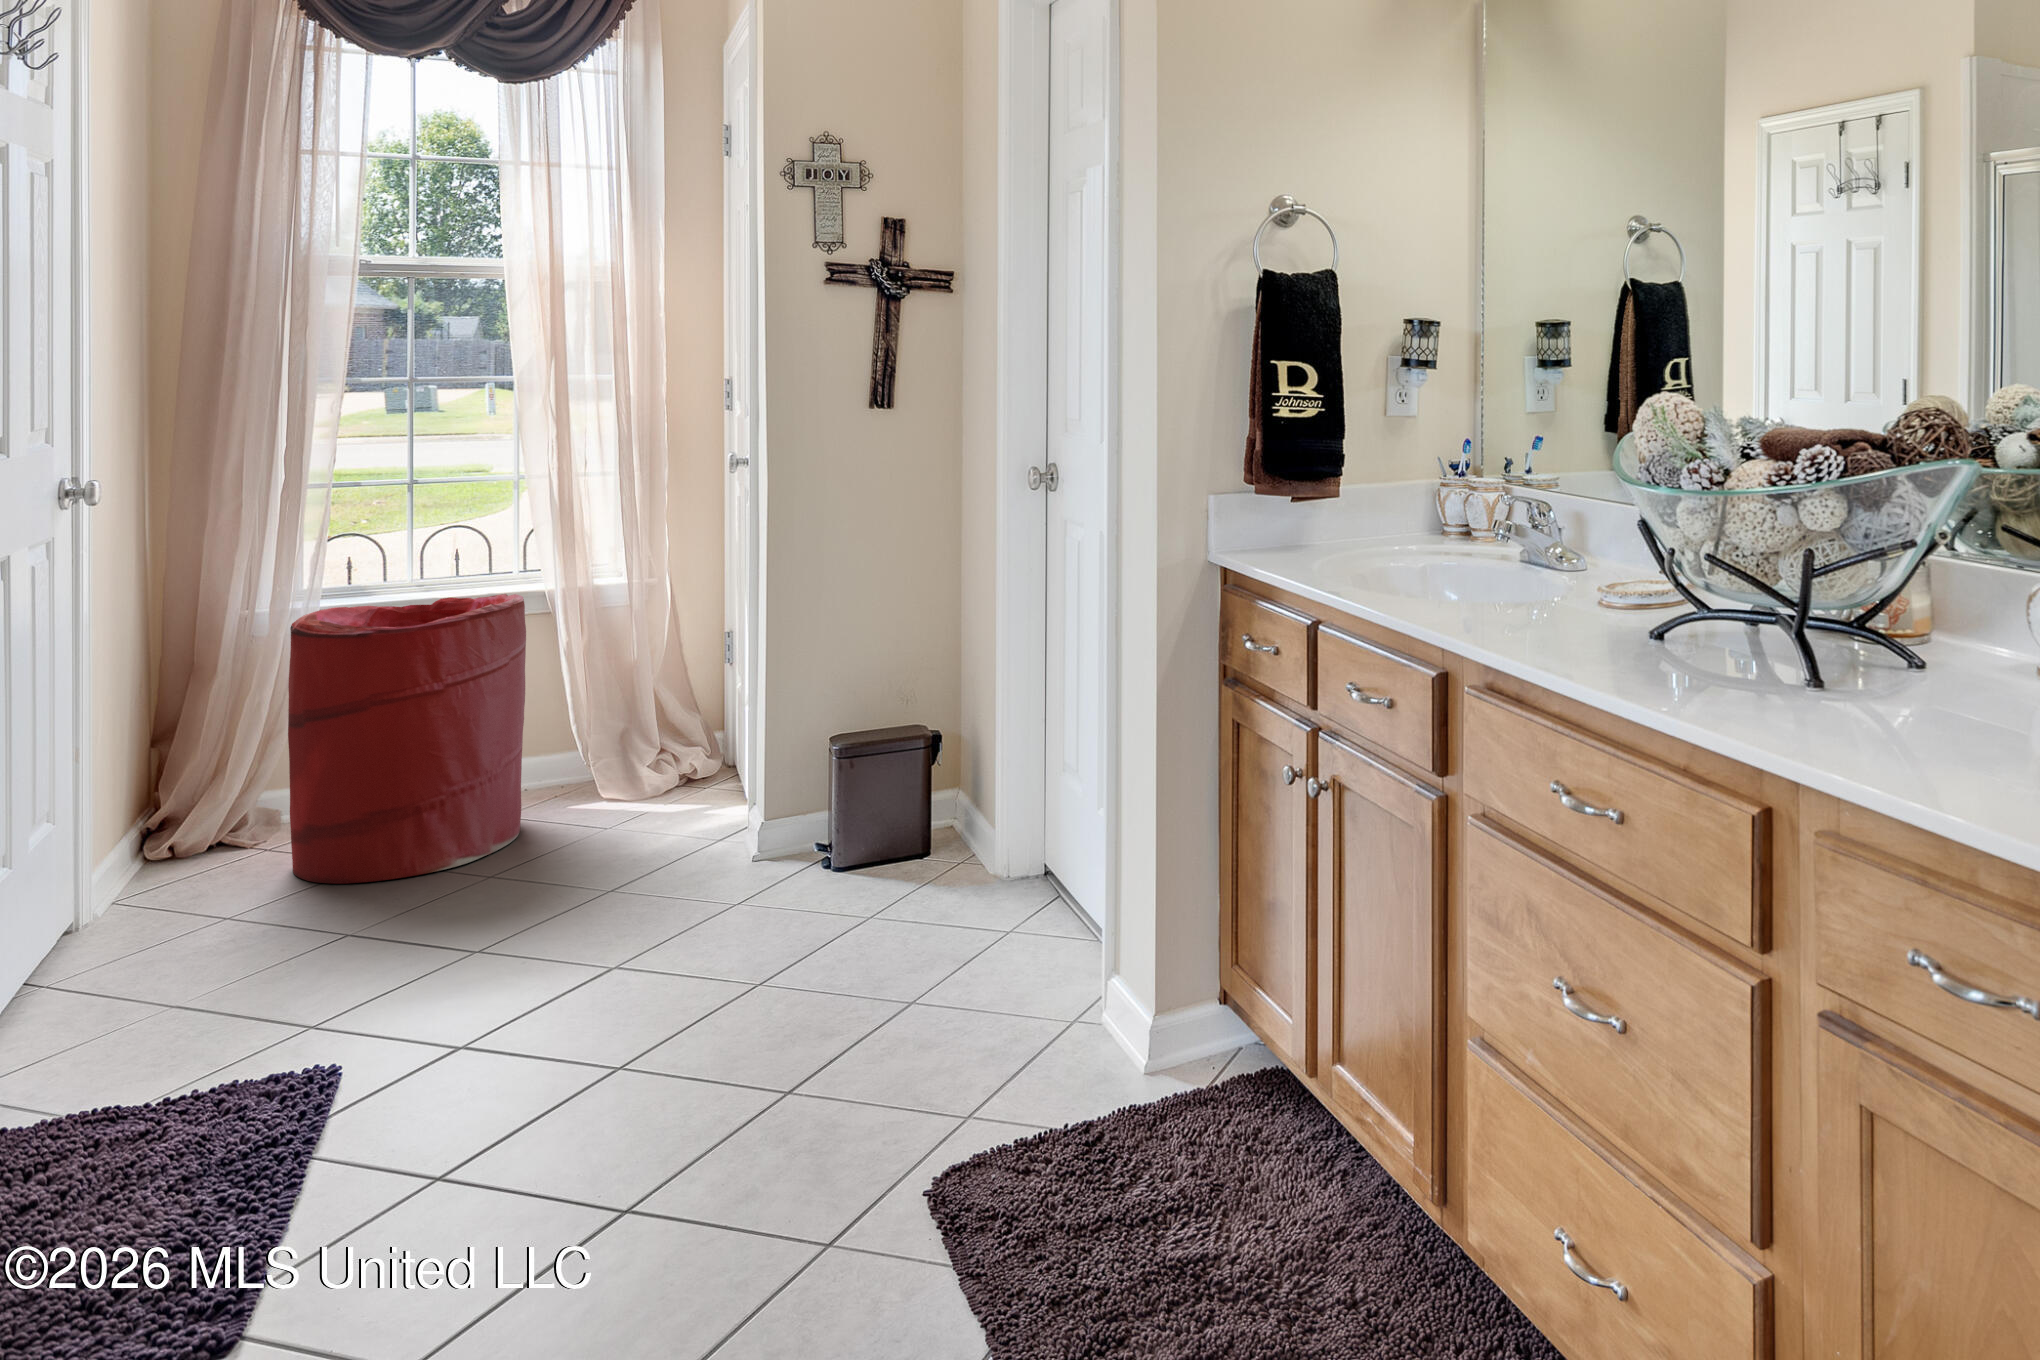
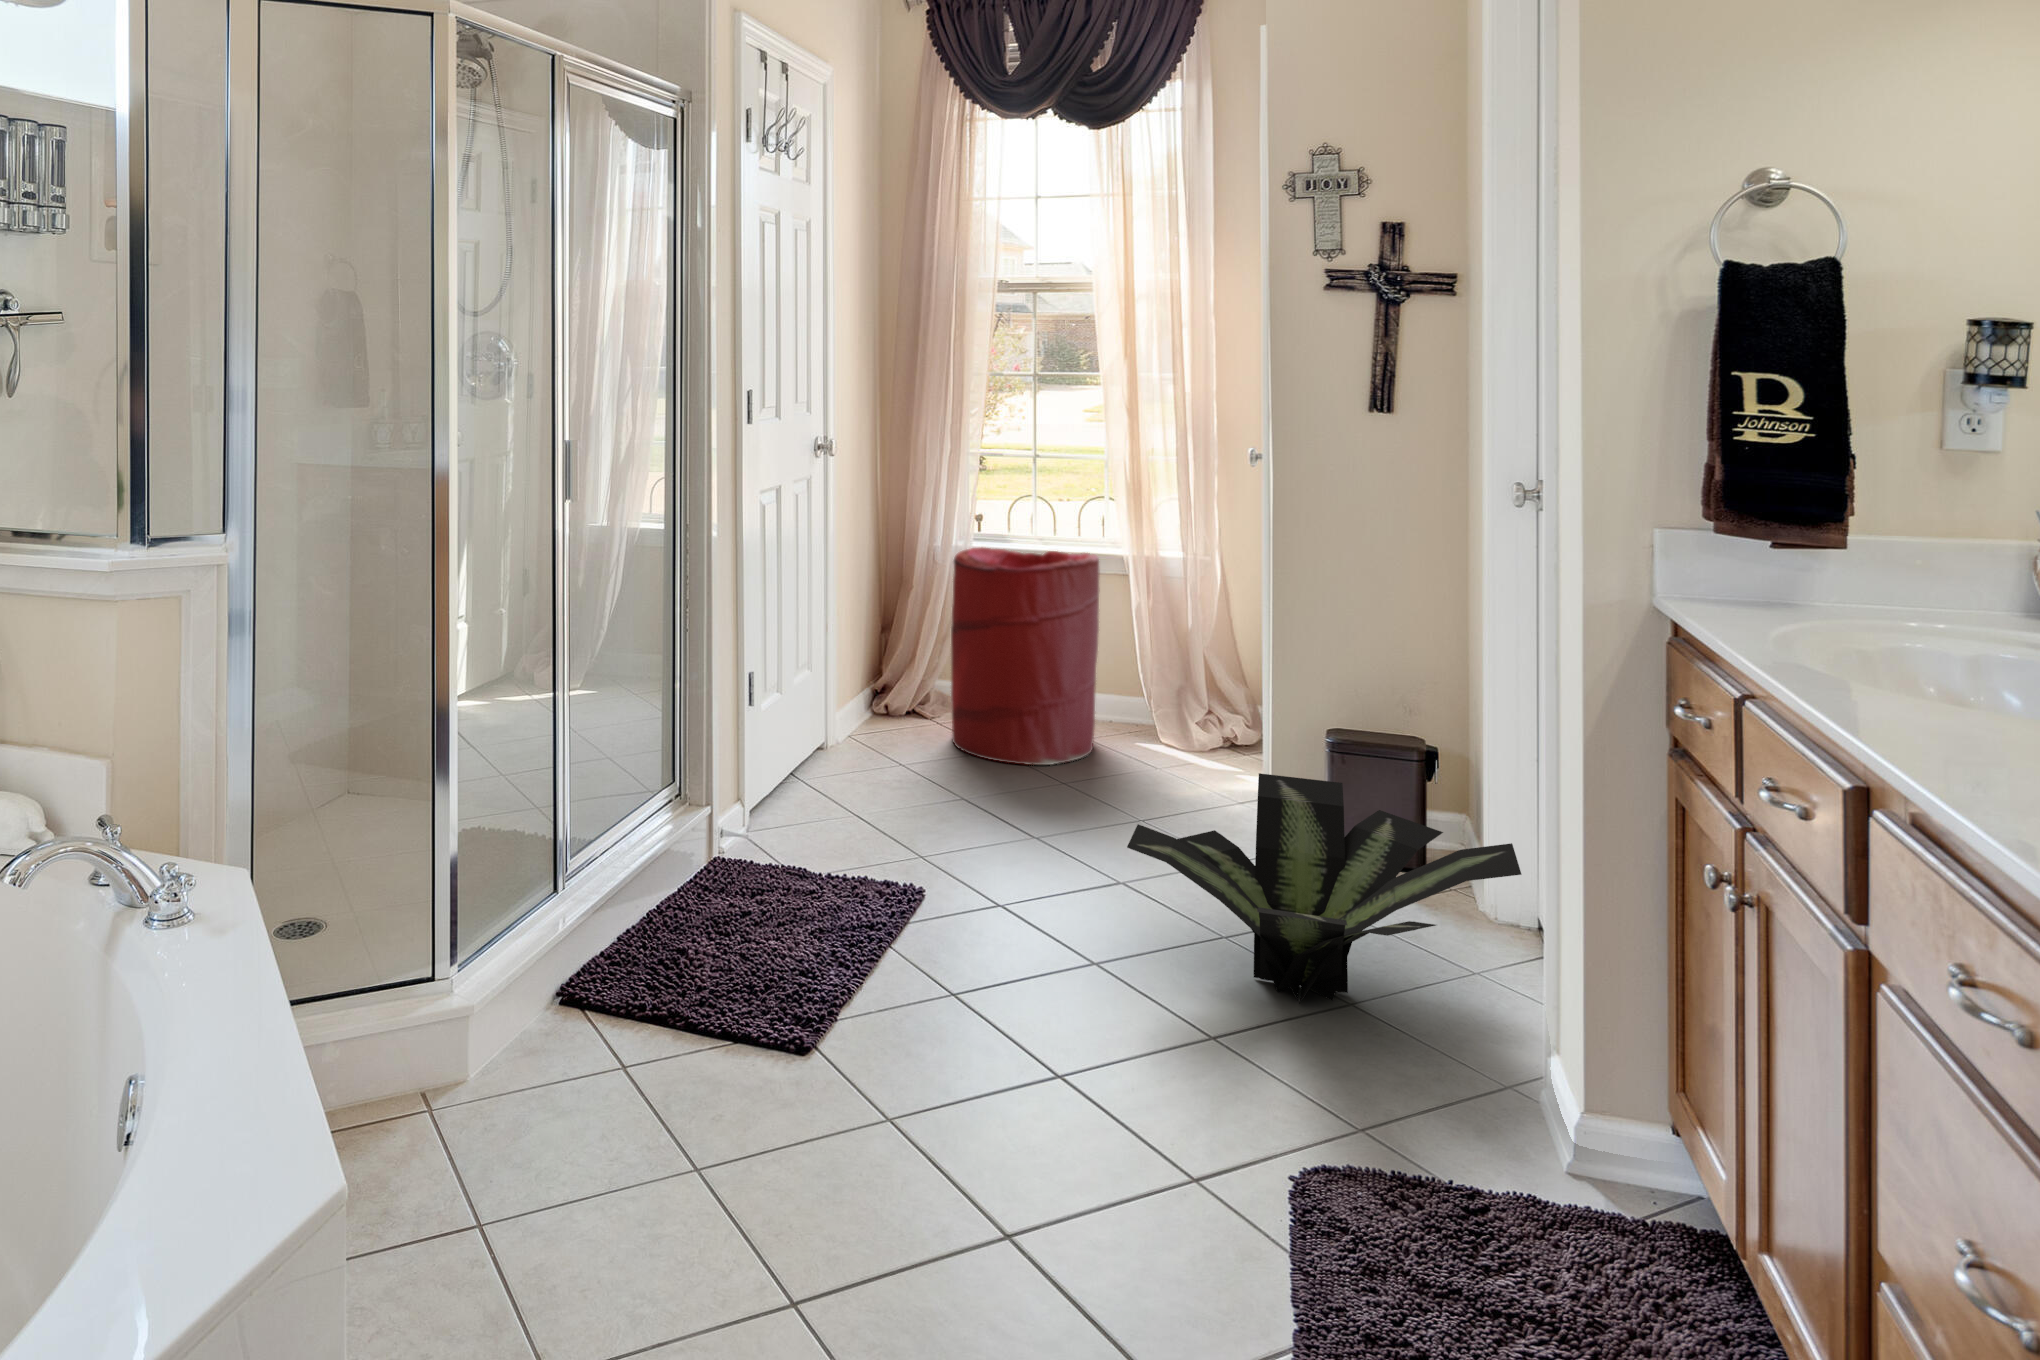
potted plant: none [663,785,1075,1024] -> present [1127,773,1521,1004]

